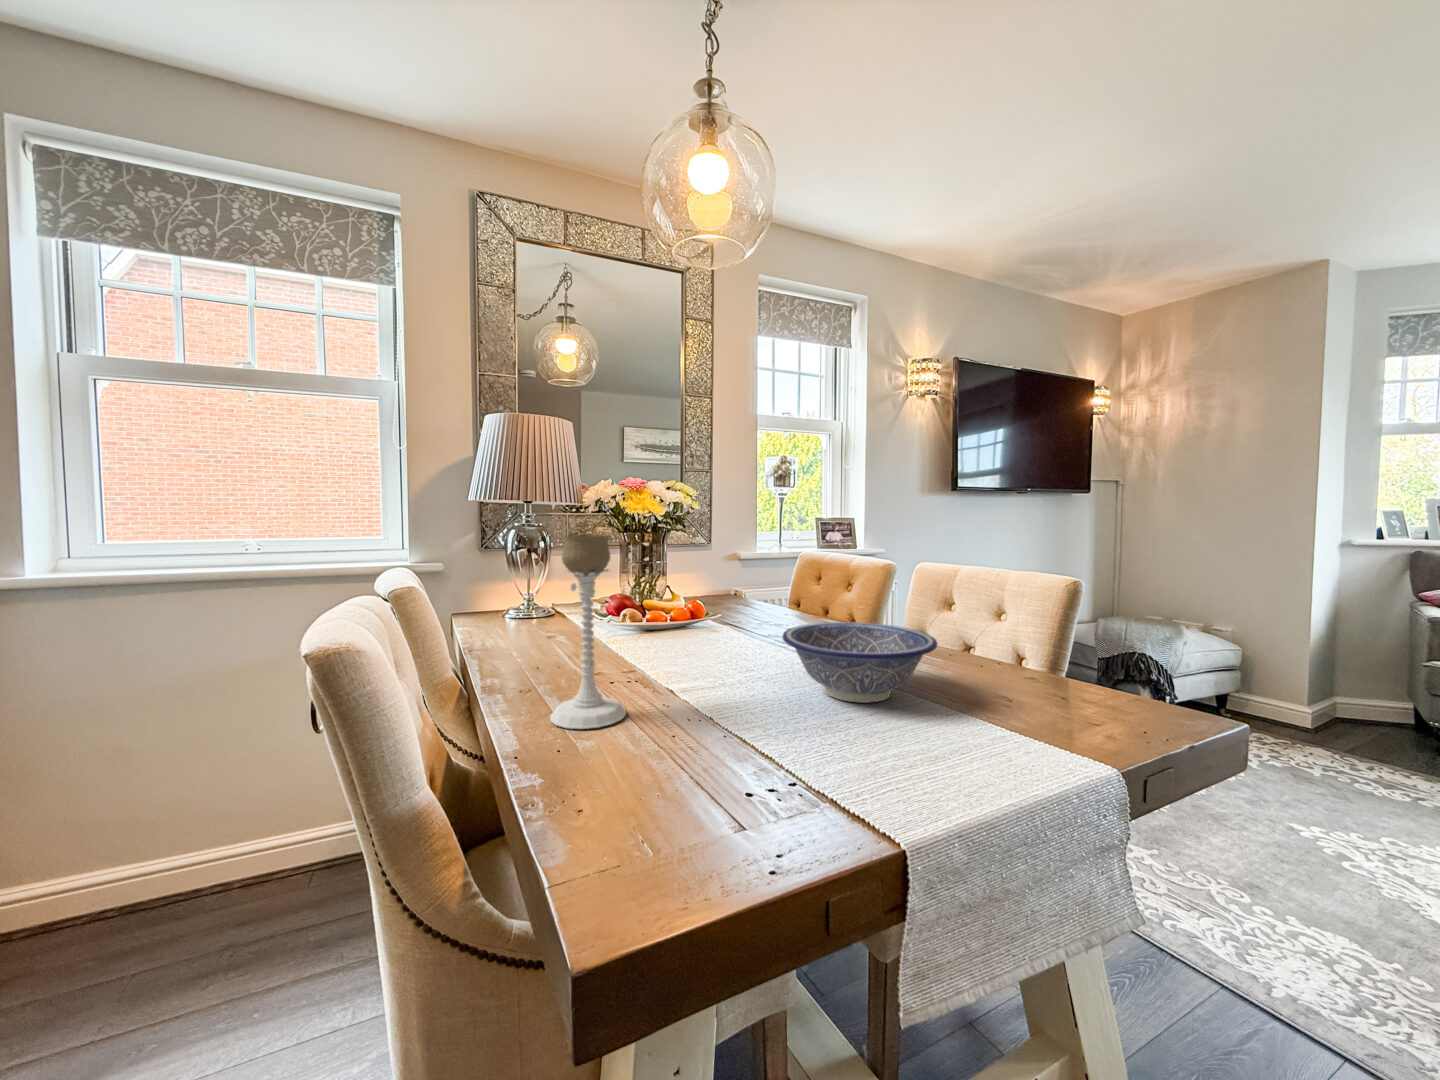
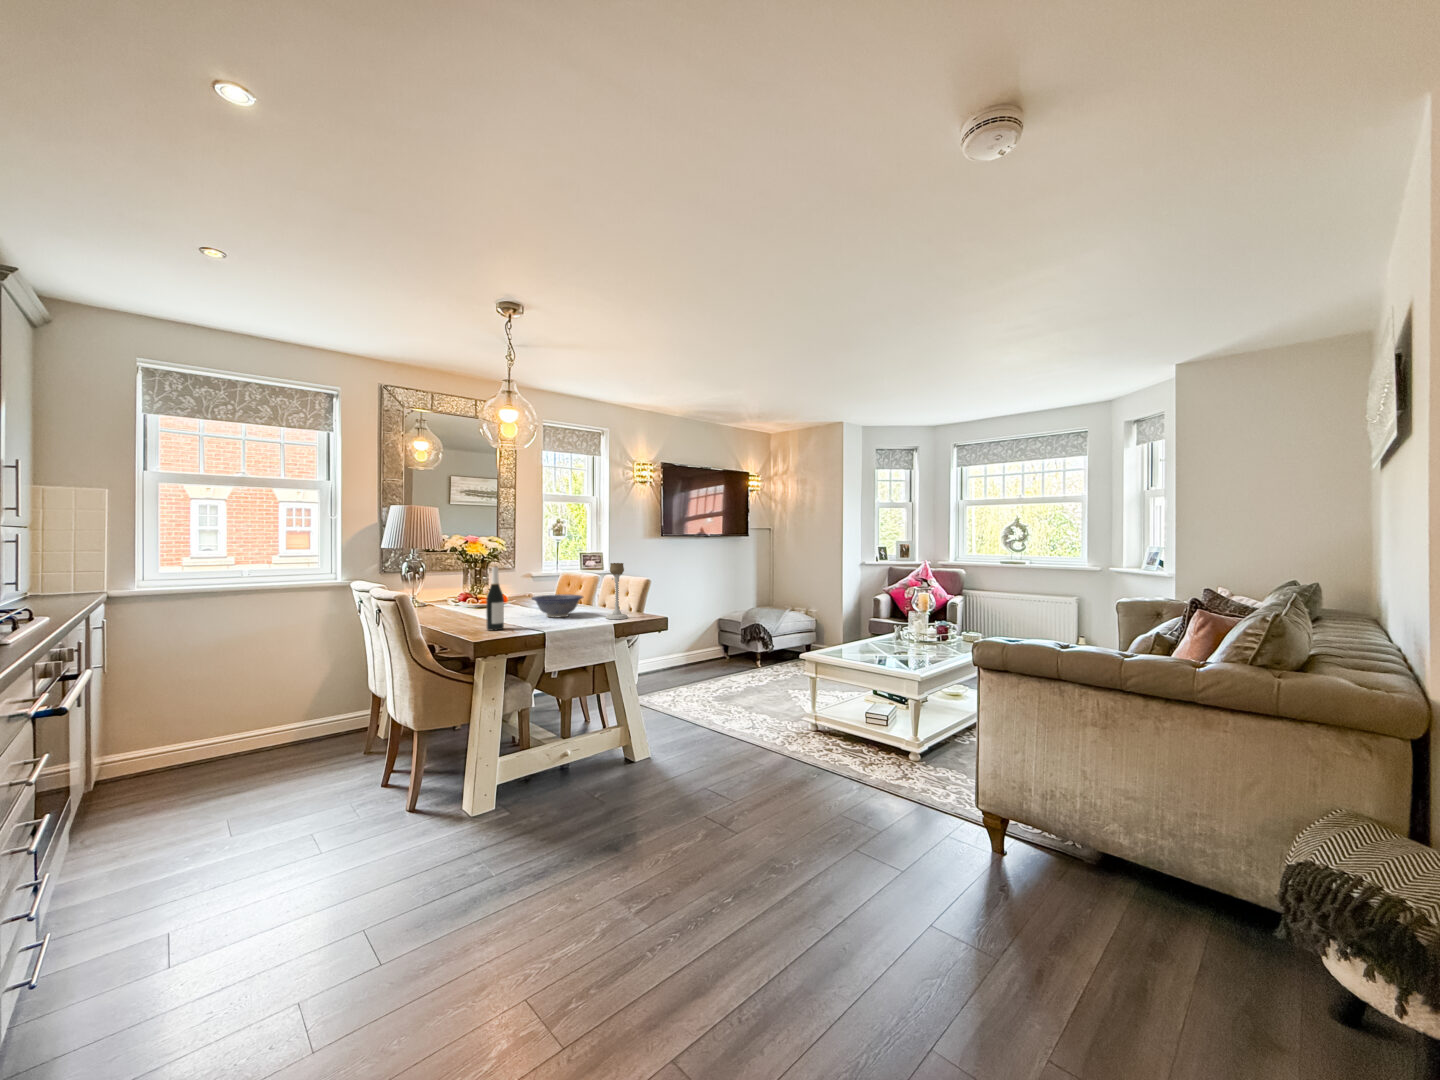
candle holder: present [550,534,626,729] -> present [606,563,628,619]
wine bottle: none [653,545,720,813] -> present [486,566,504,630]

